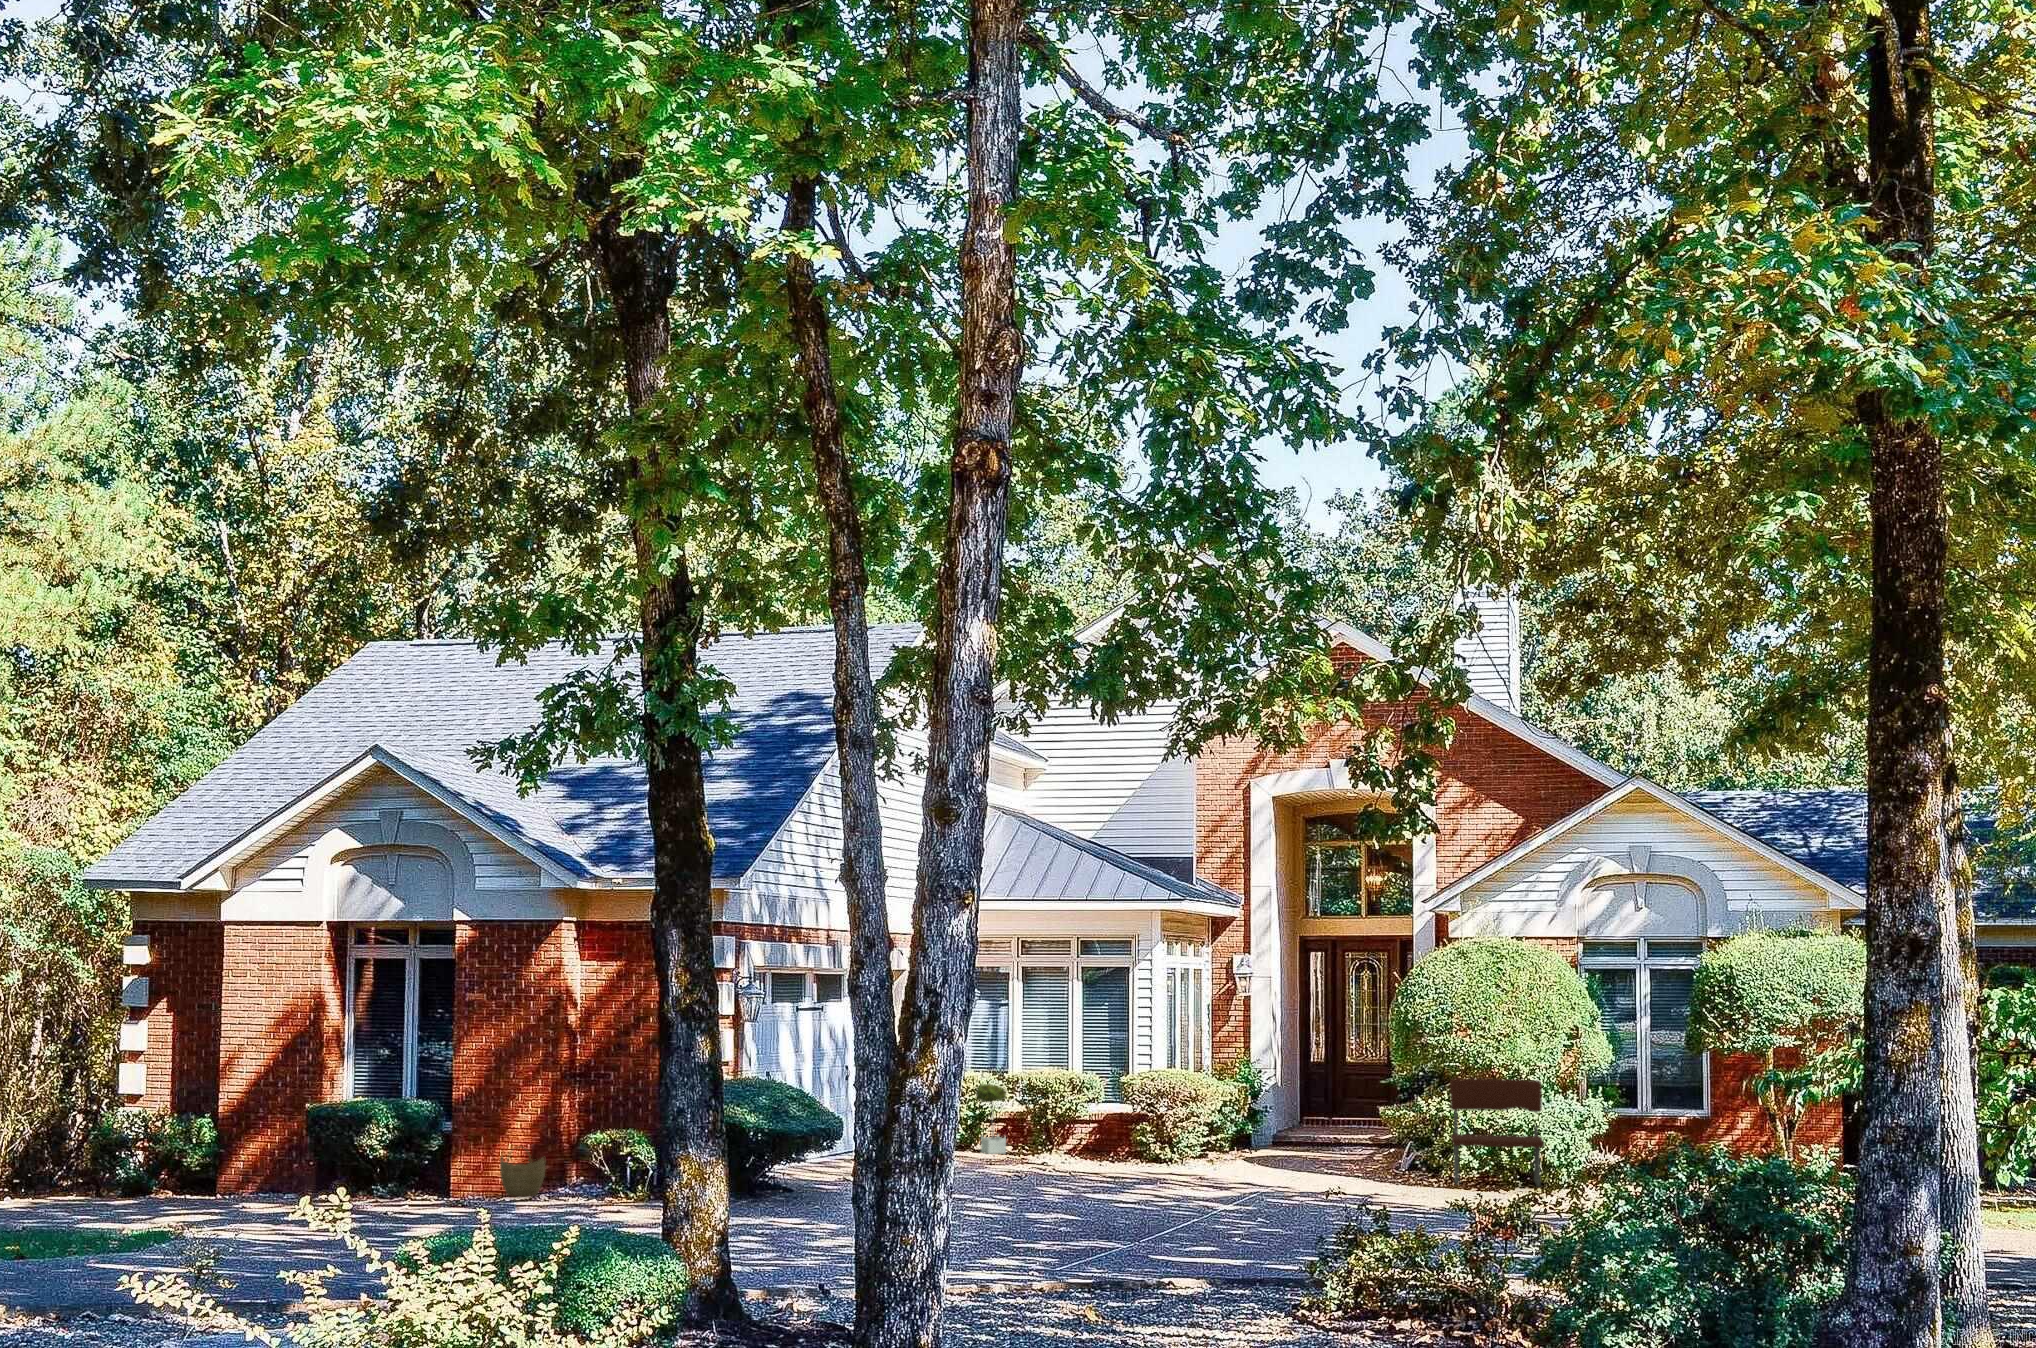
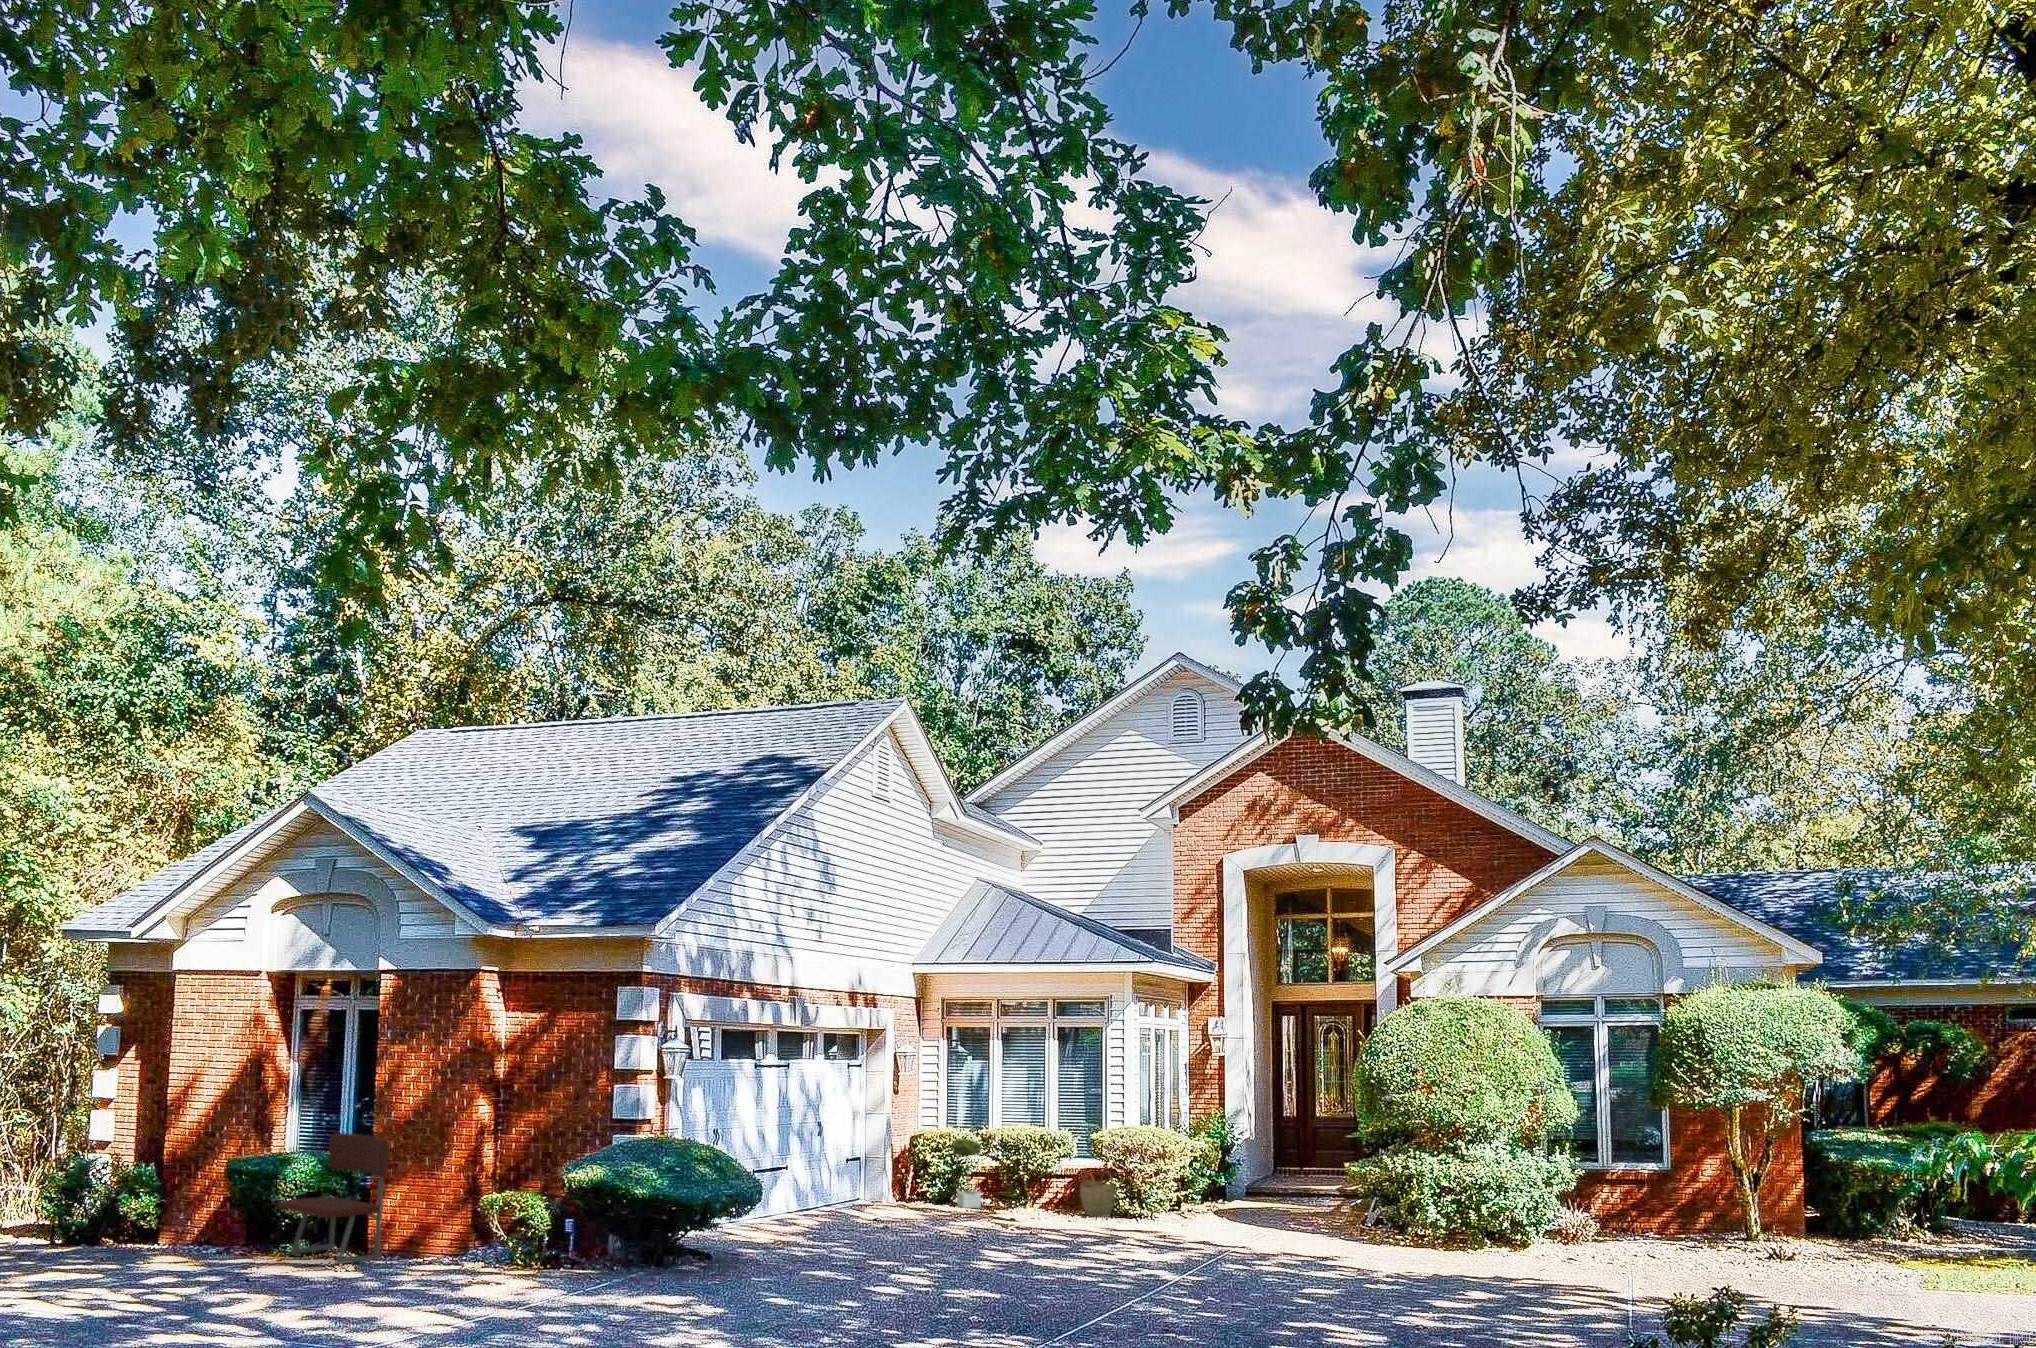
bench: present [1450,1078,1545,1186] -> present [278,1133,389,1264]
woven basket: present [500,1146,545,1197] -> present [1080,1175,1115,1217]

